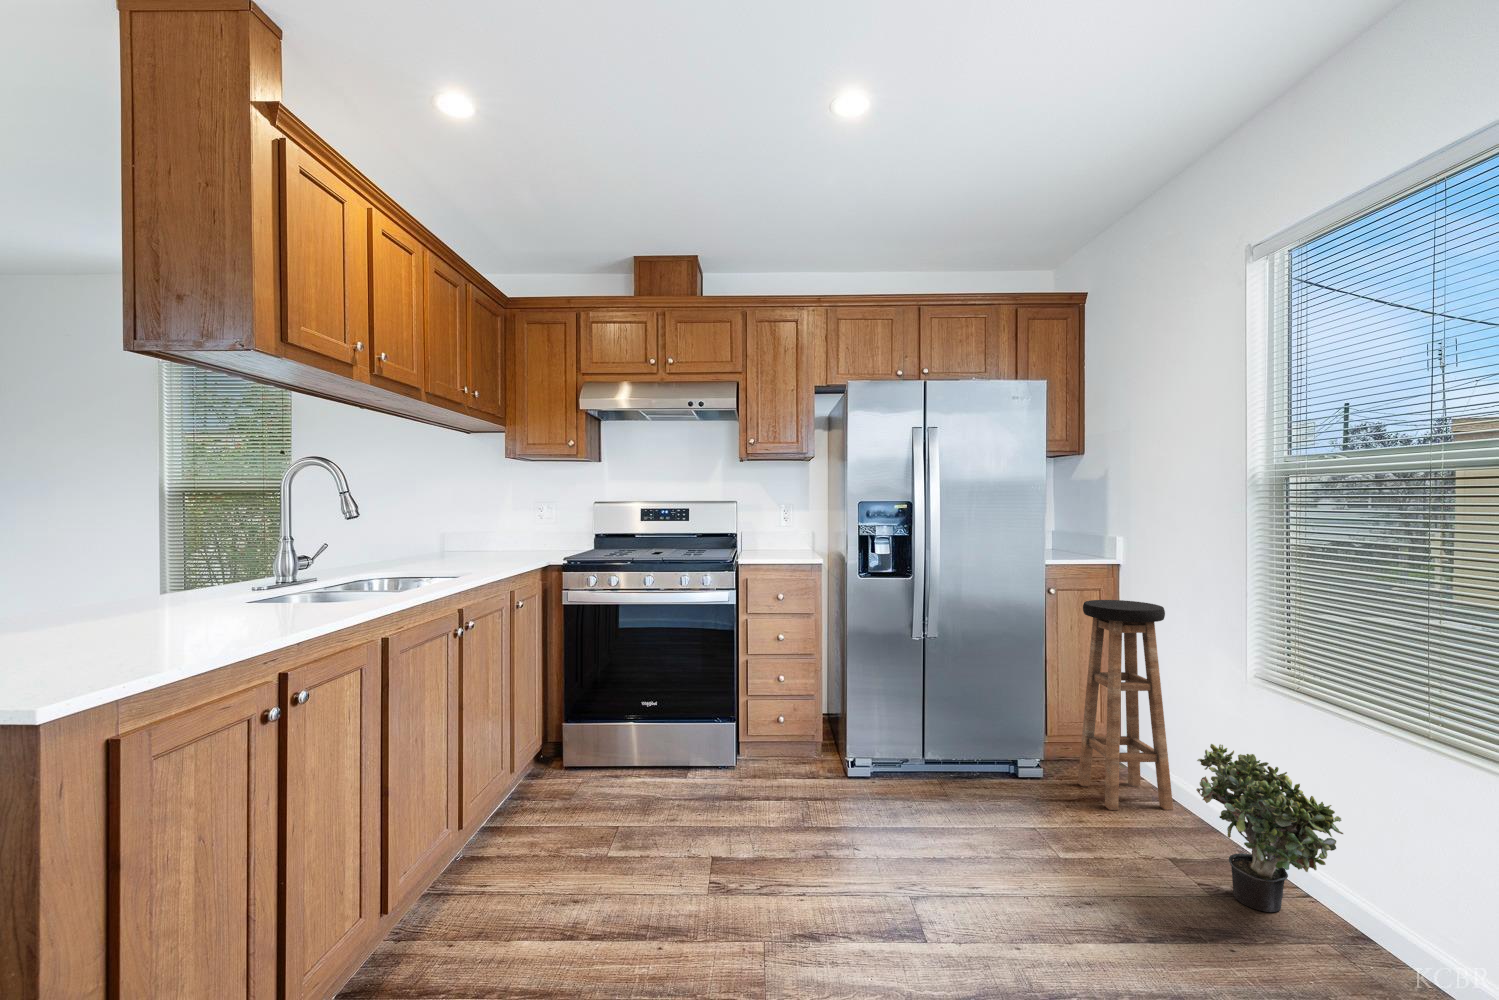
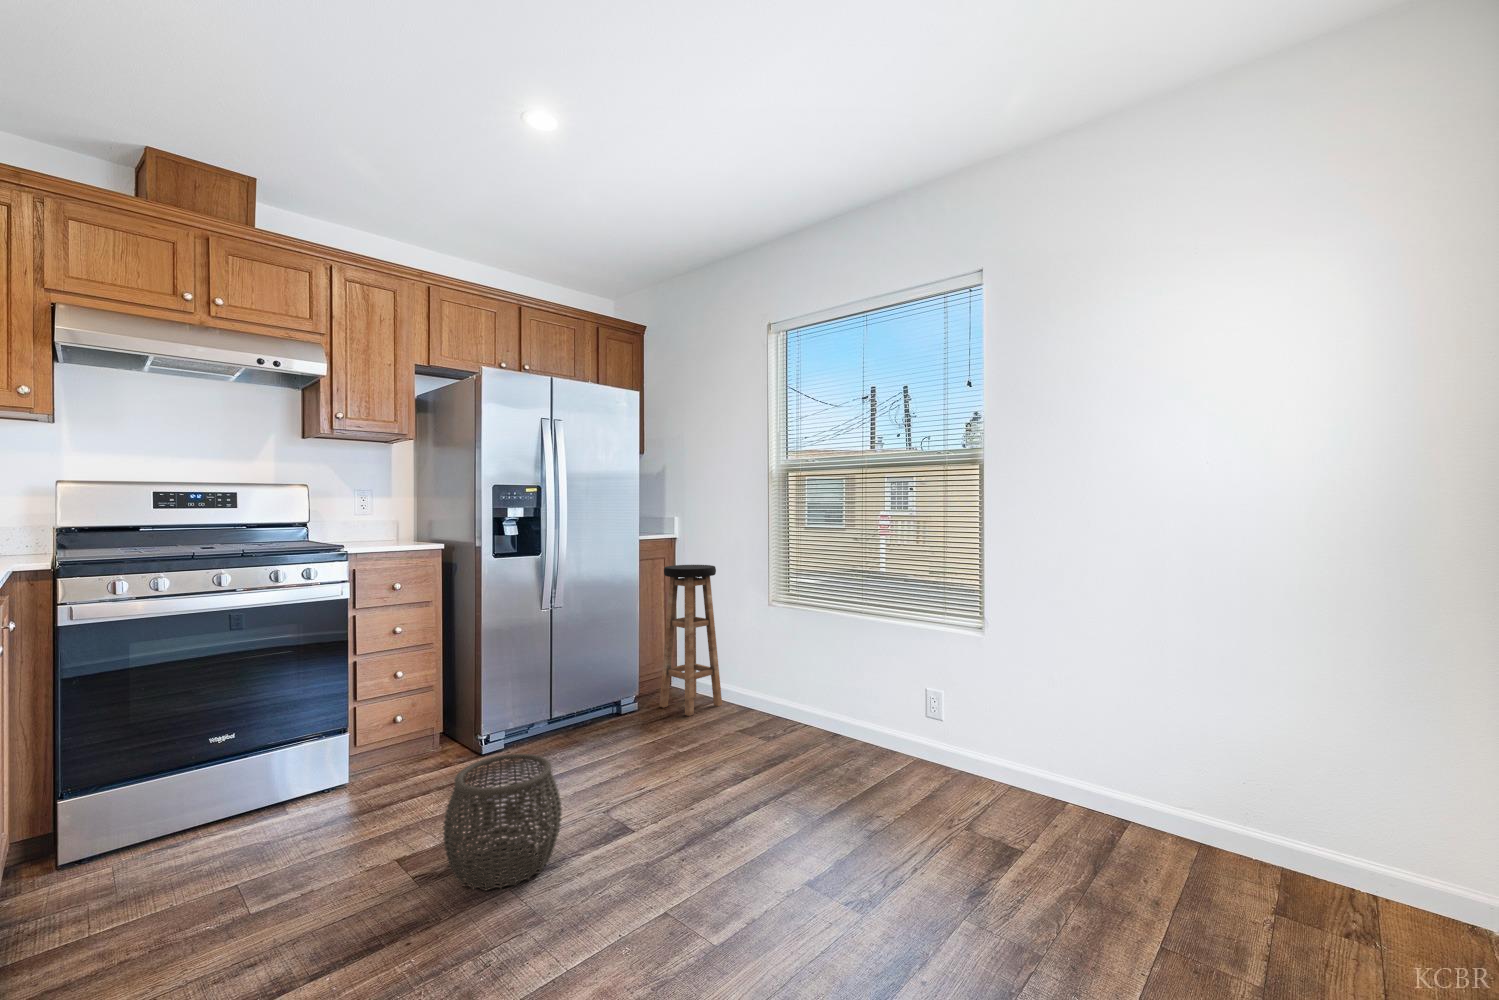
potted plant: present [1196,744,1343,912] -> none [756,645,830,740]
woven basket: none [721,792,838,940] -> present [443,754,562,890]

